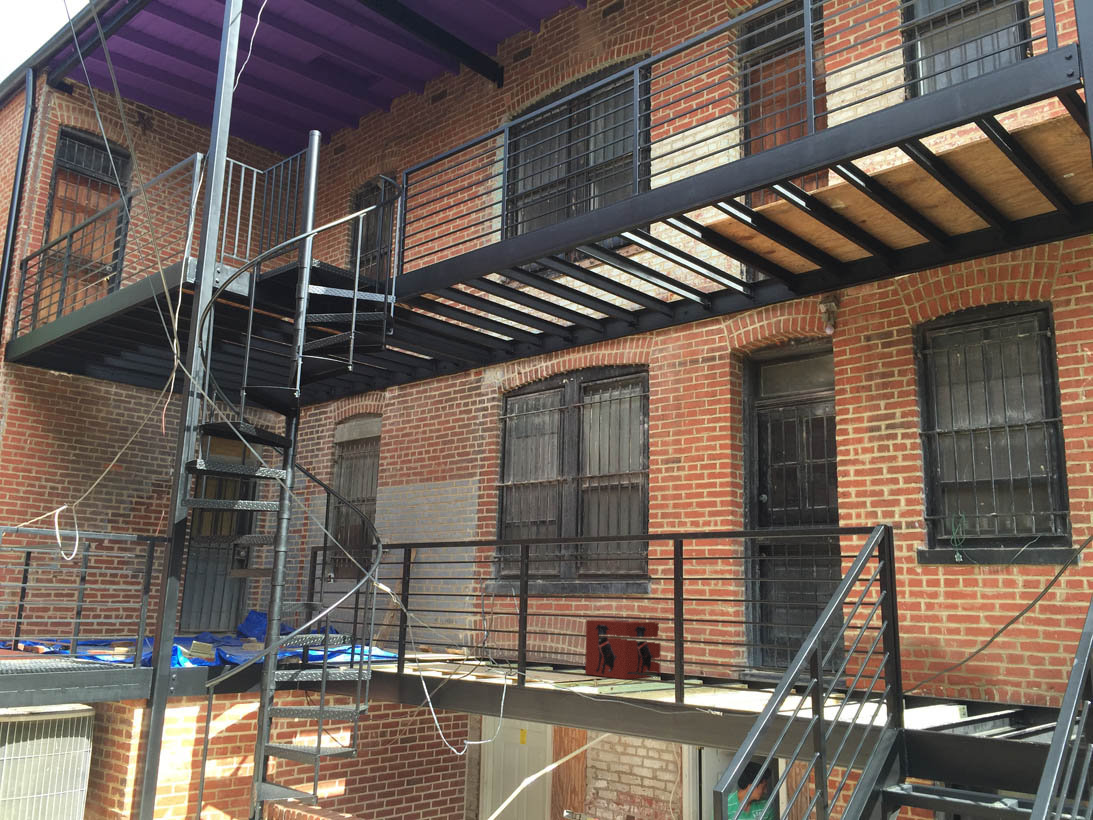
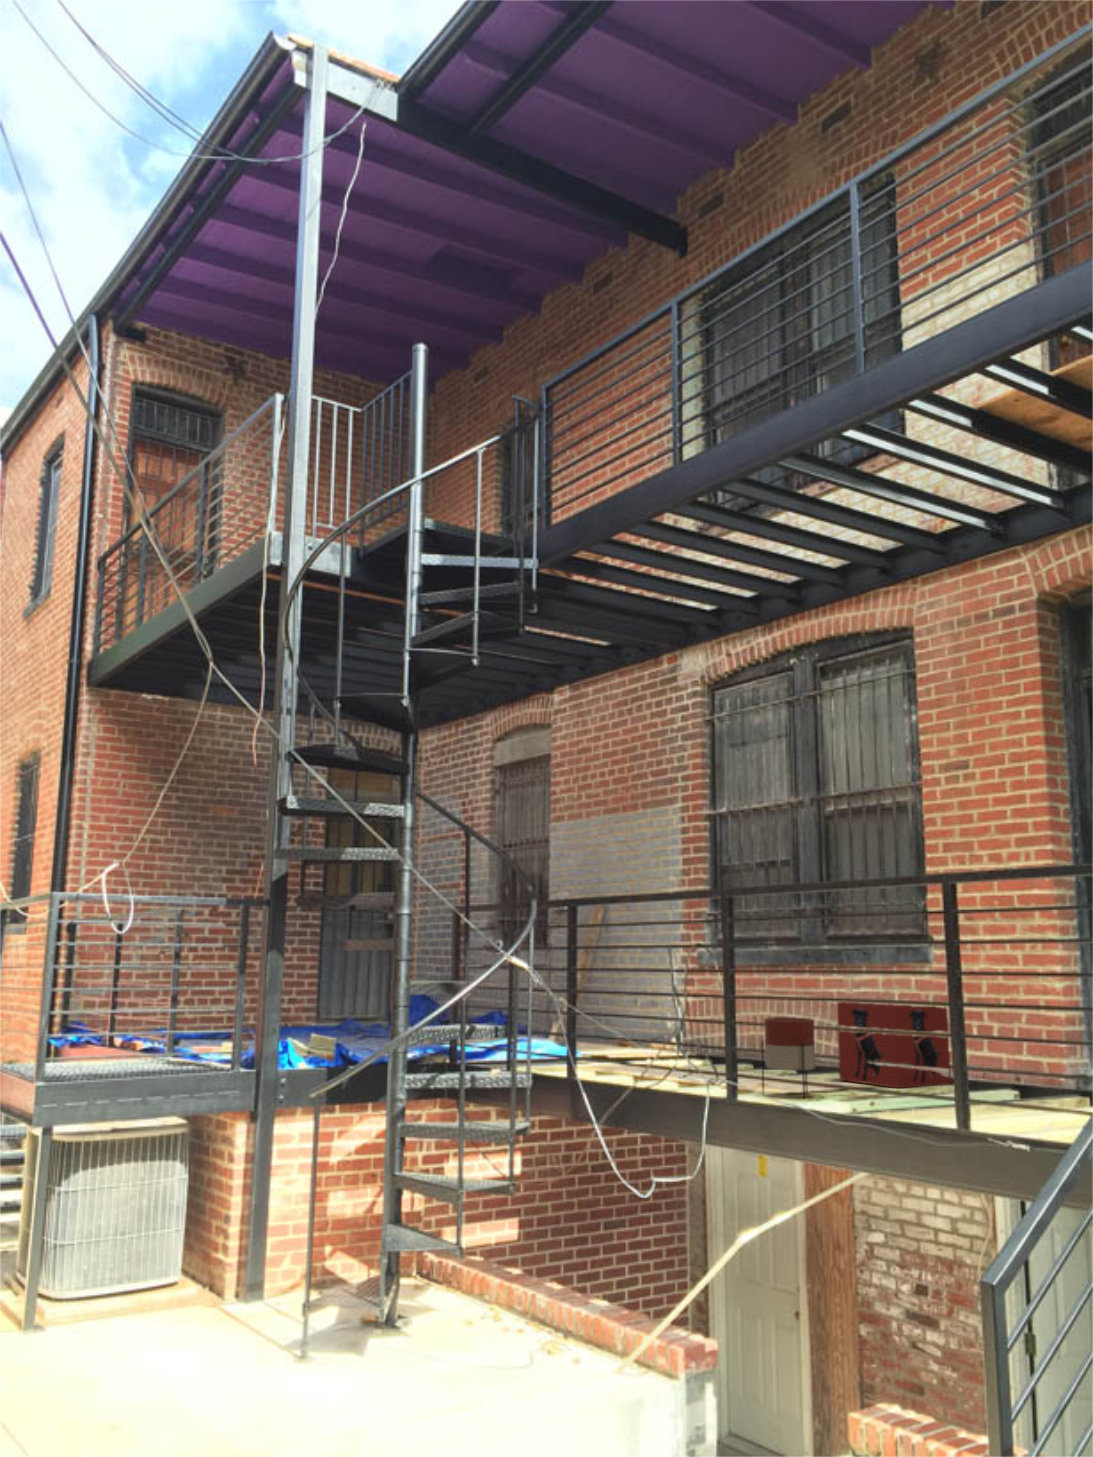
planter: none [537,630,574,686] -> present [761,1017,815,1098]

